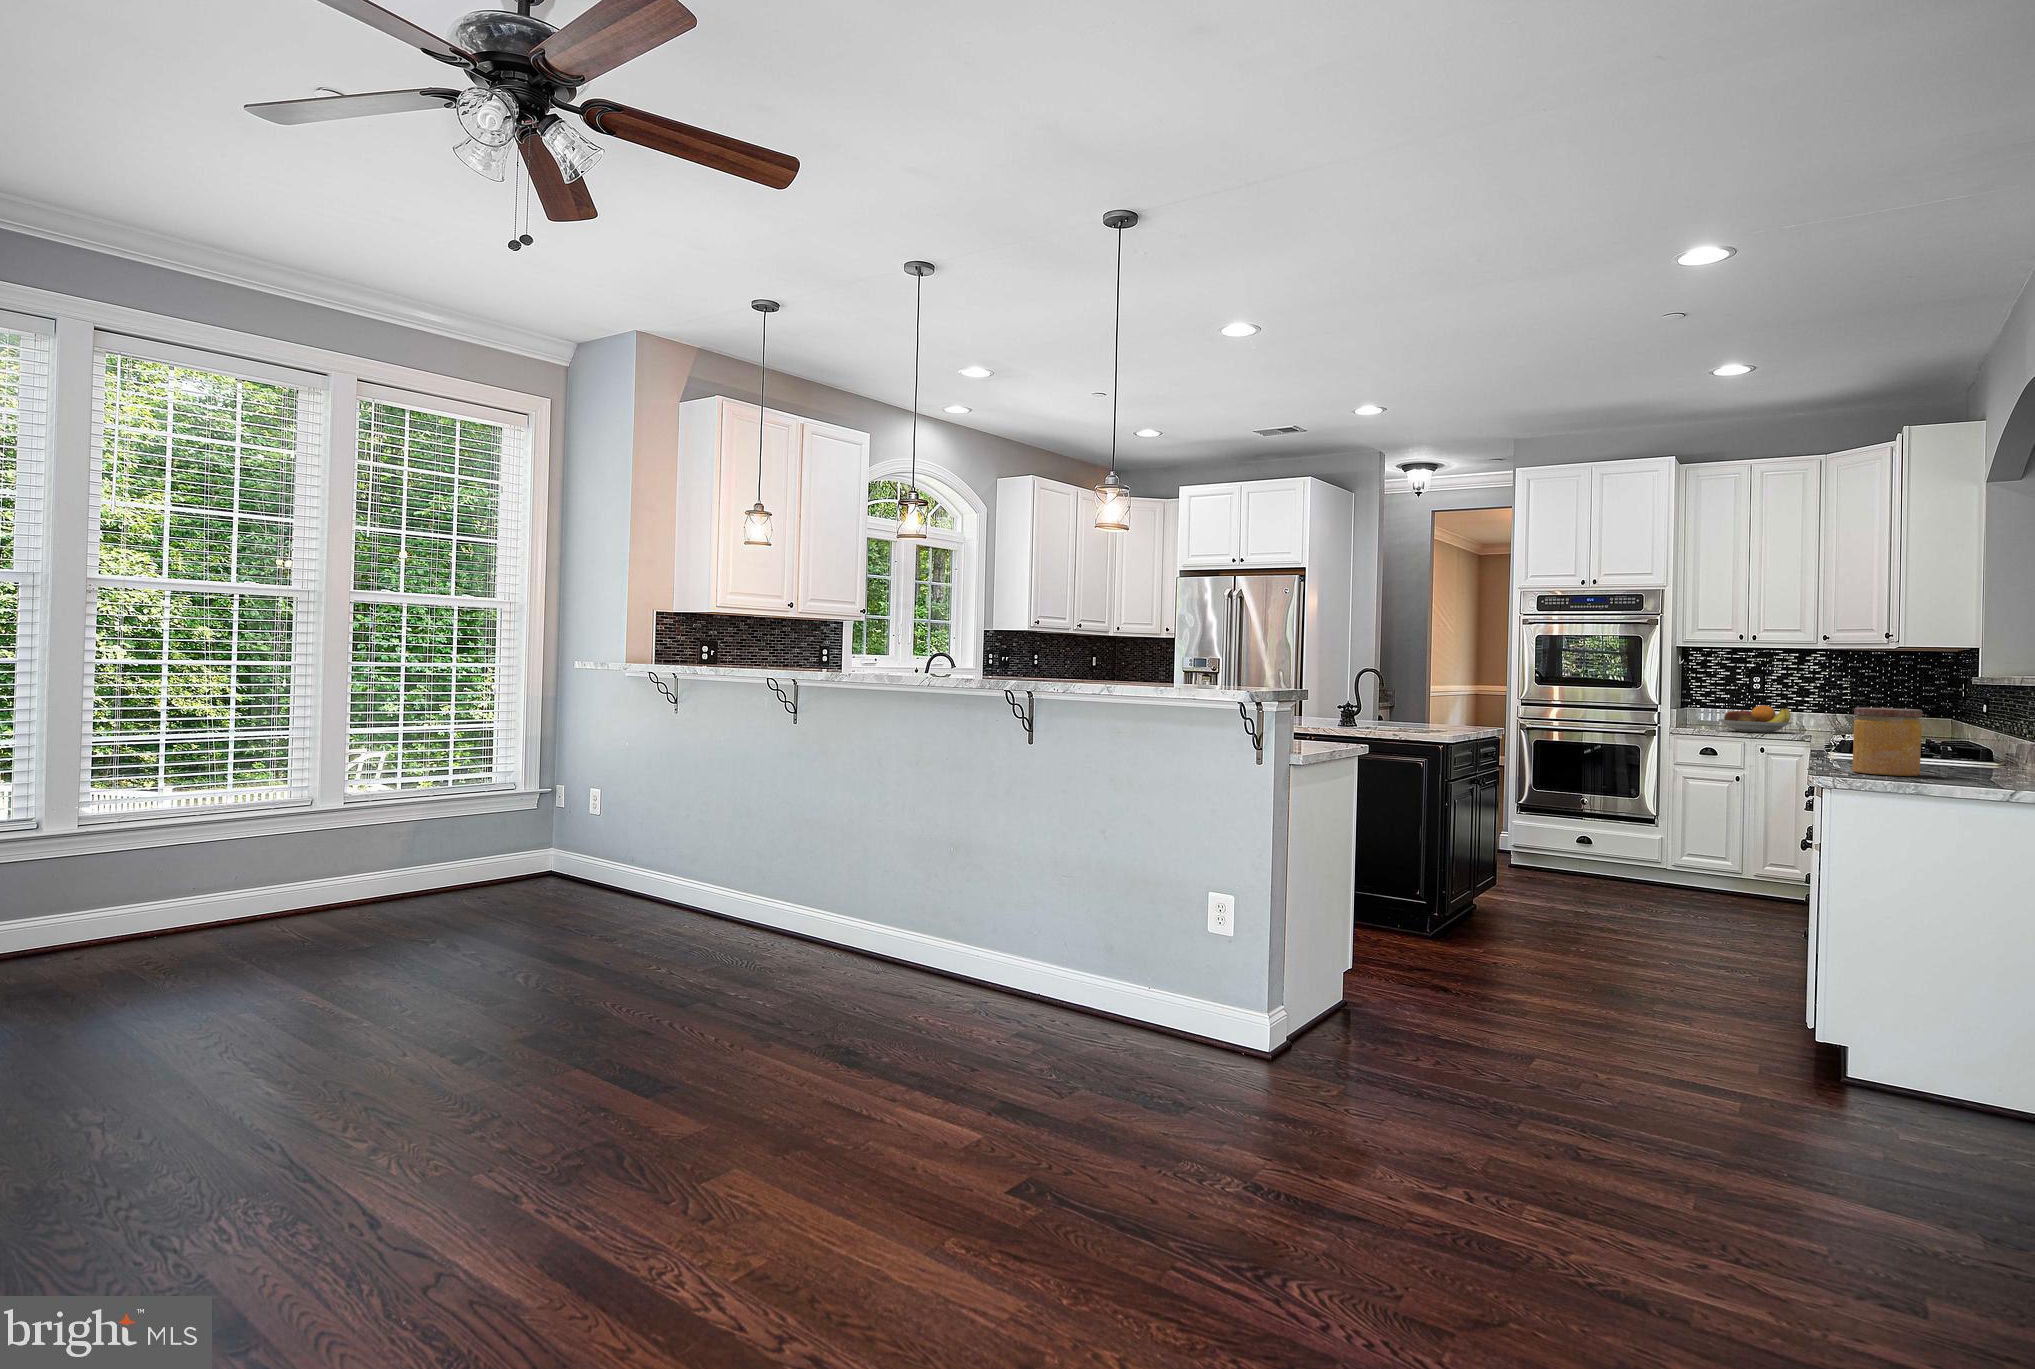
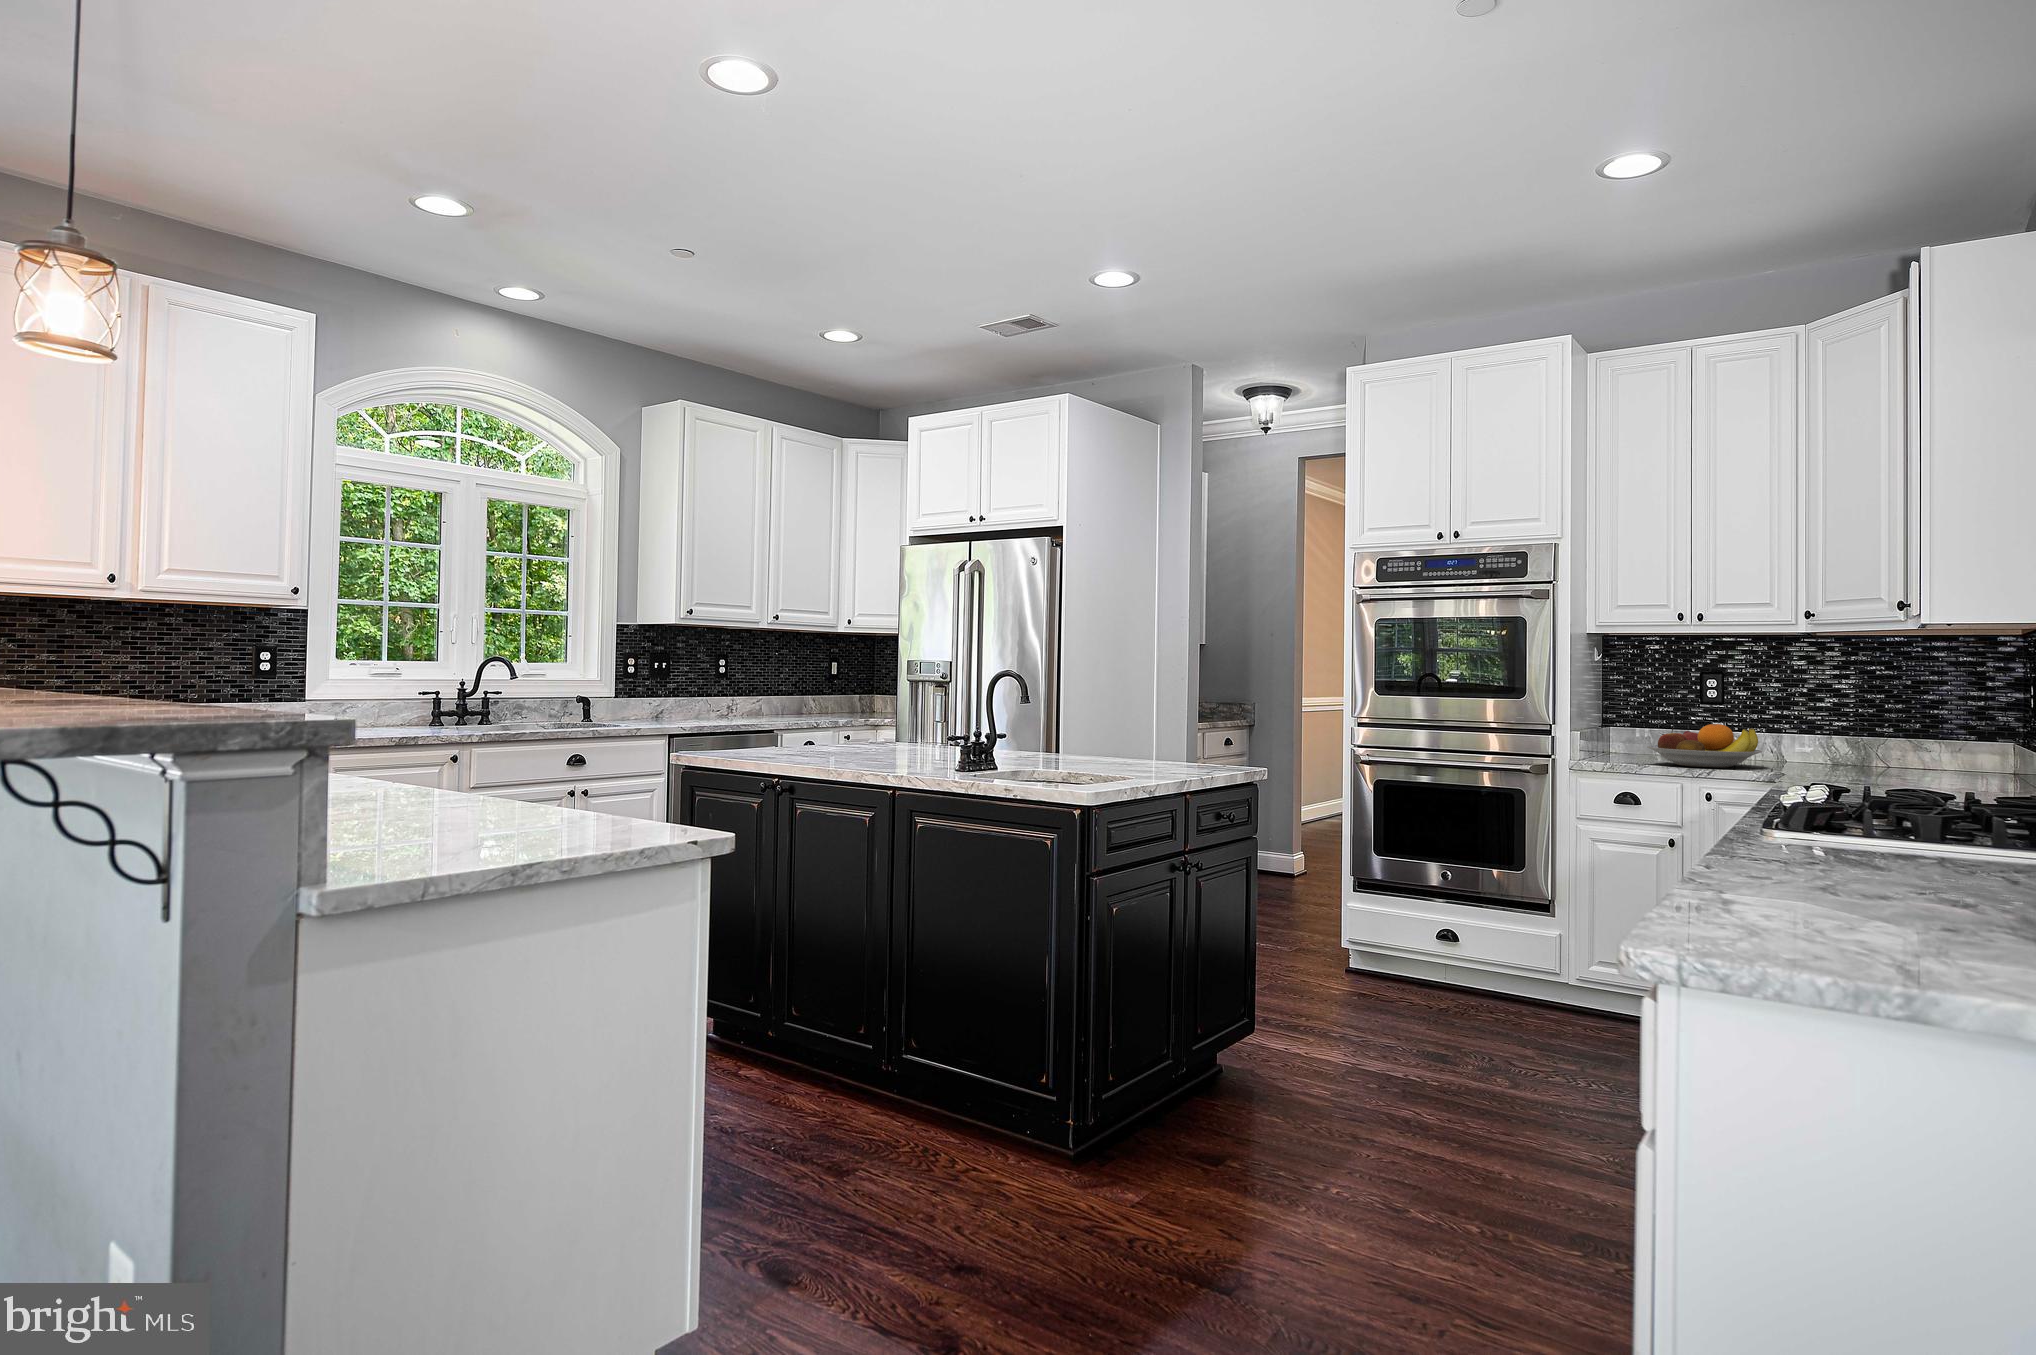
jar: present [1852,708,1922,776] -> none [1756,758,1931,947]

